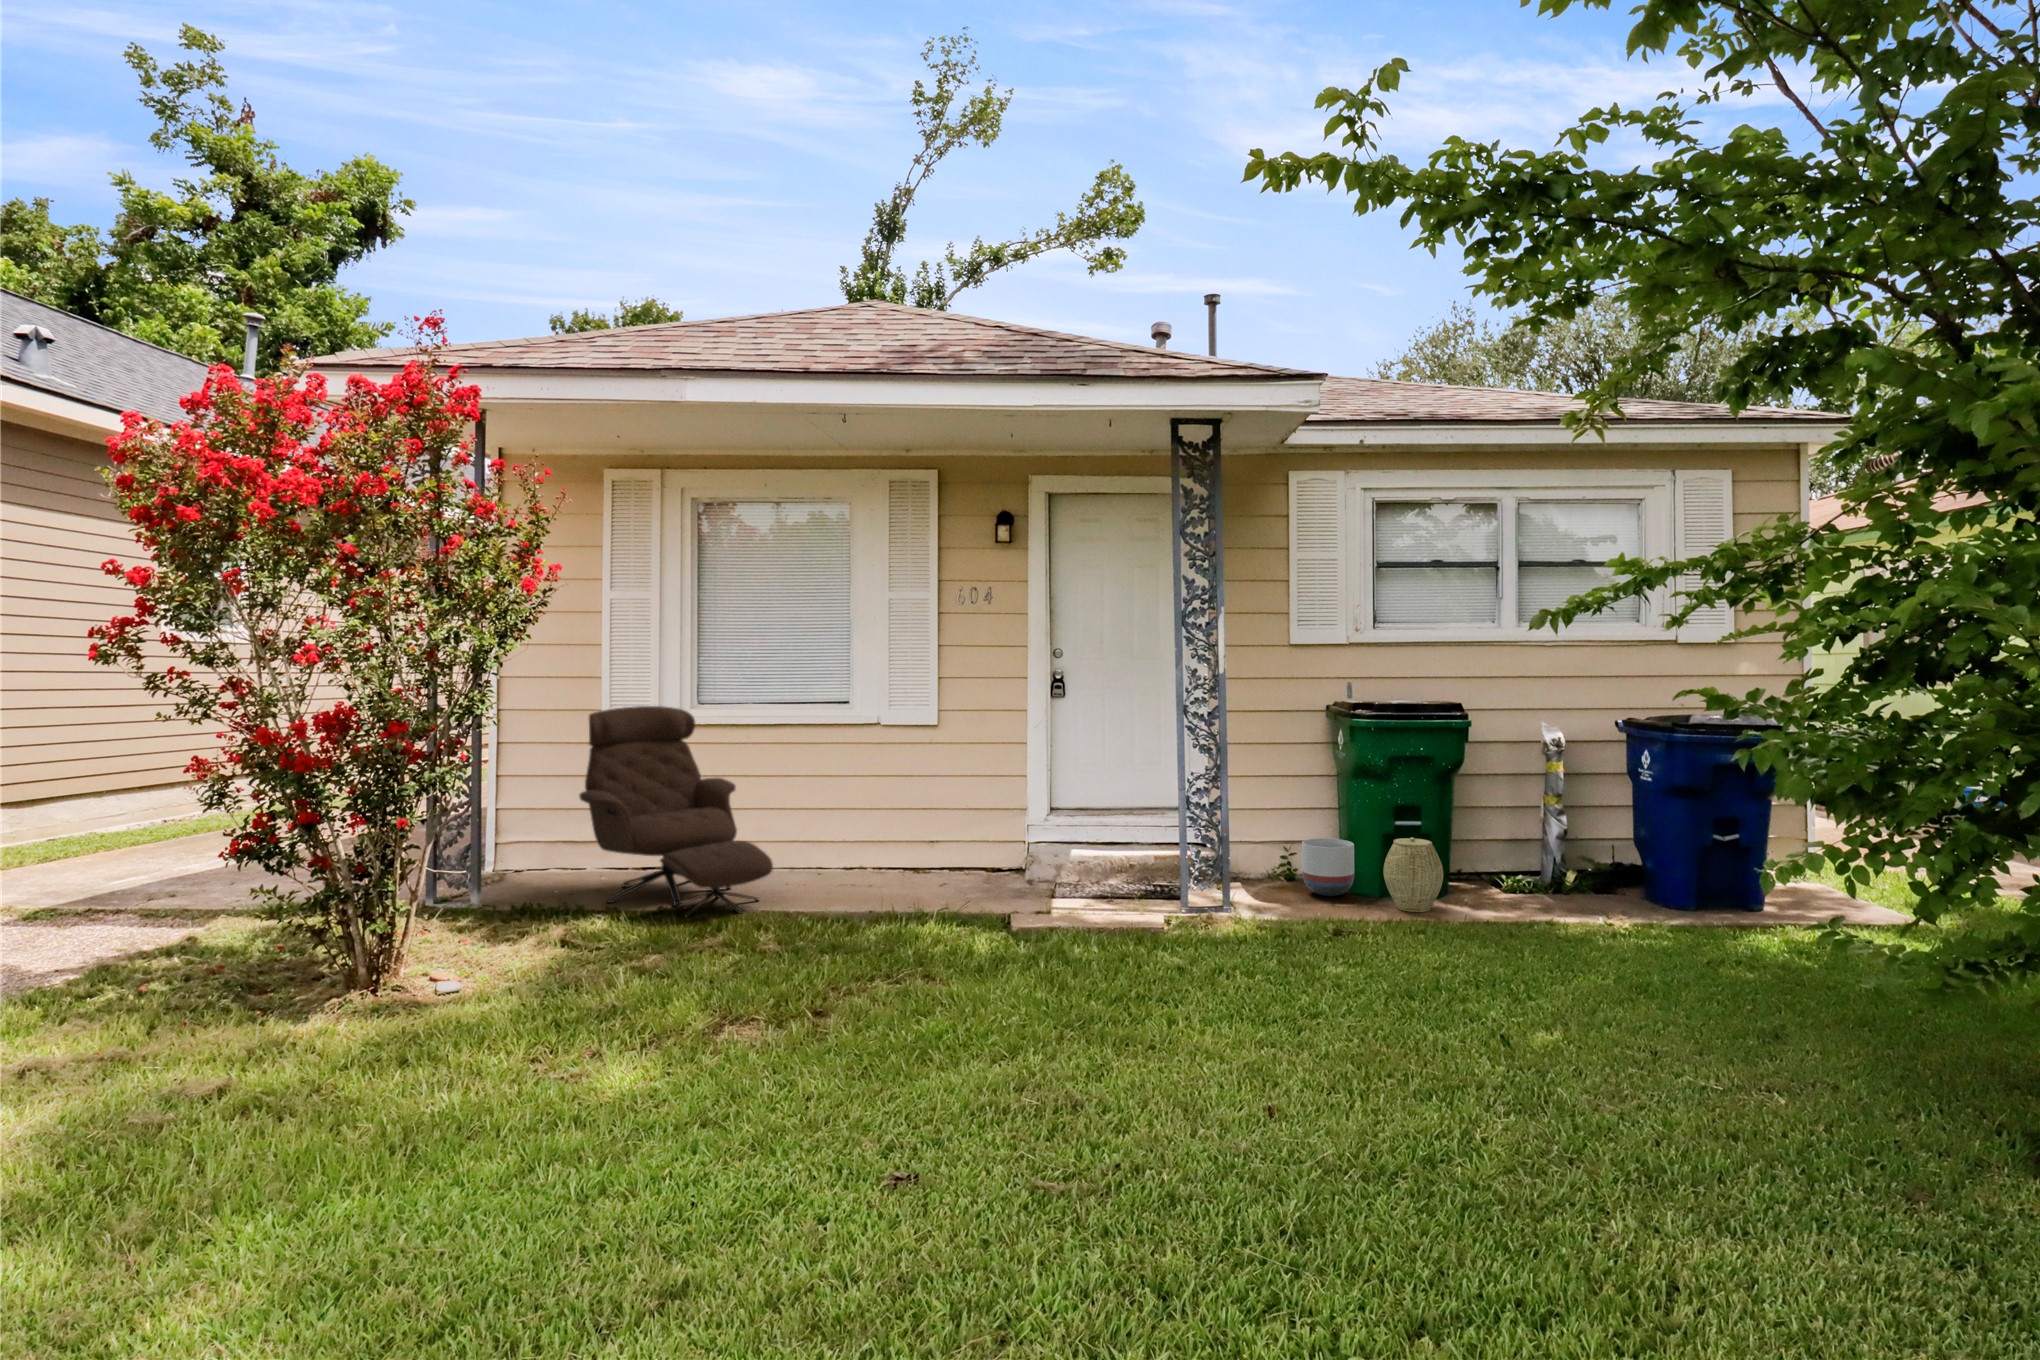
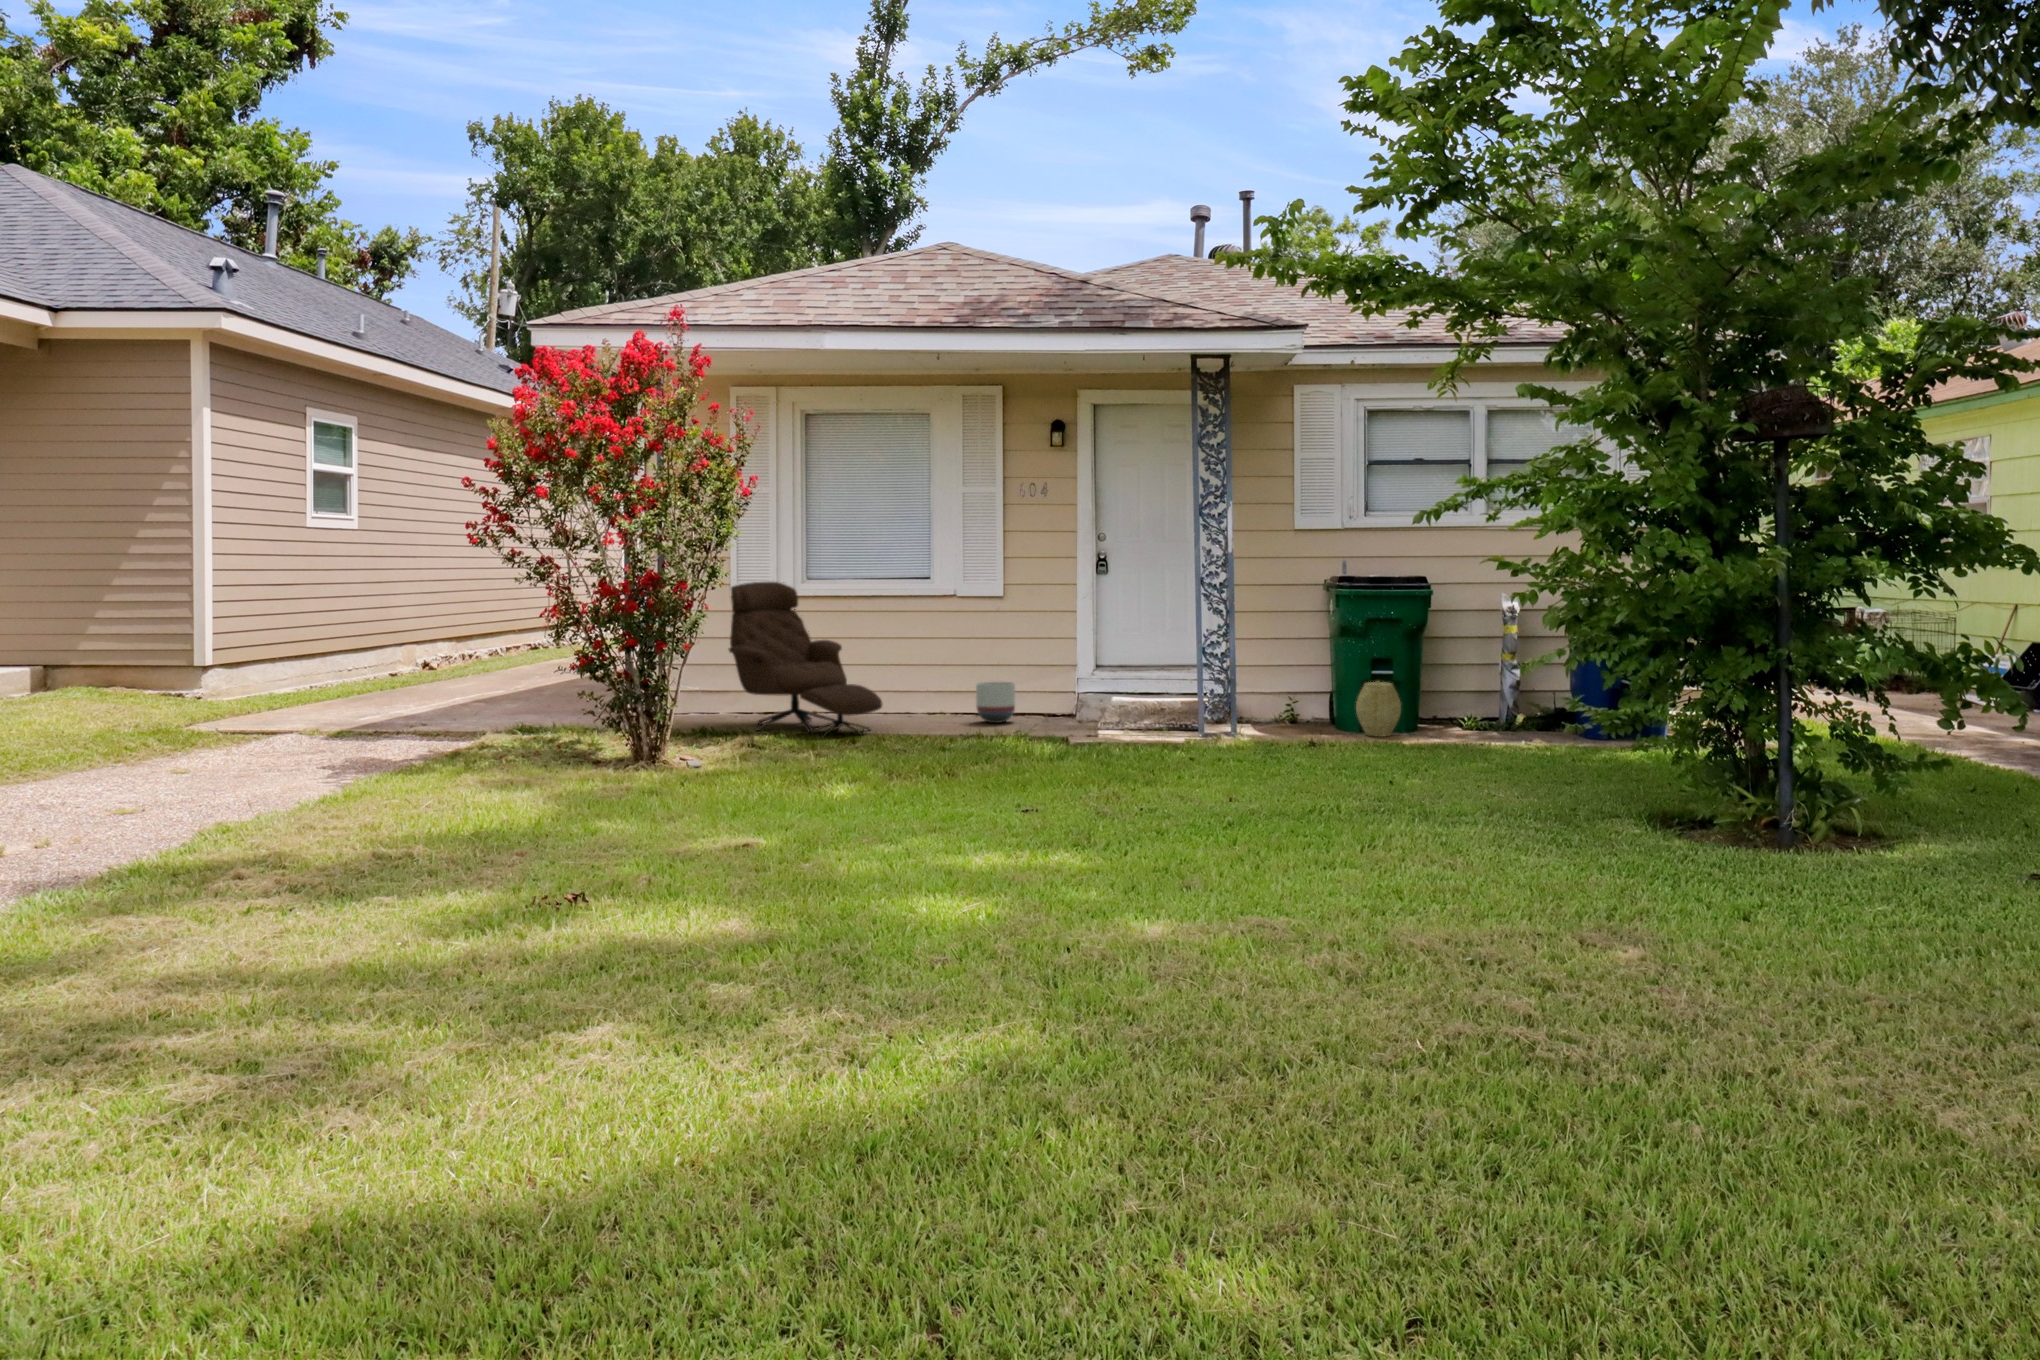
planter: present [1302,838,1354,896] -> present [976,682,1015,723]

